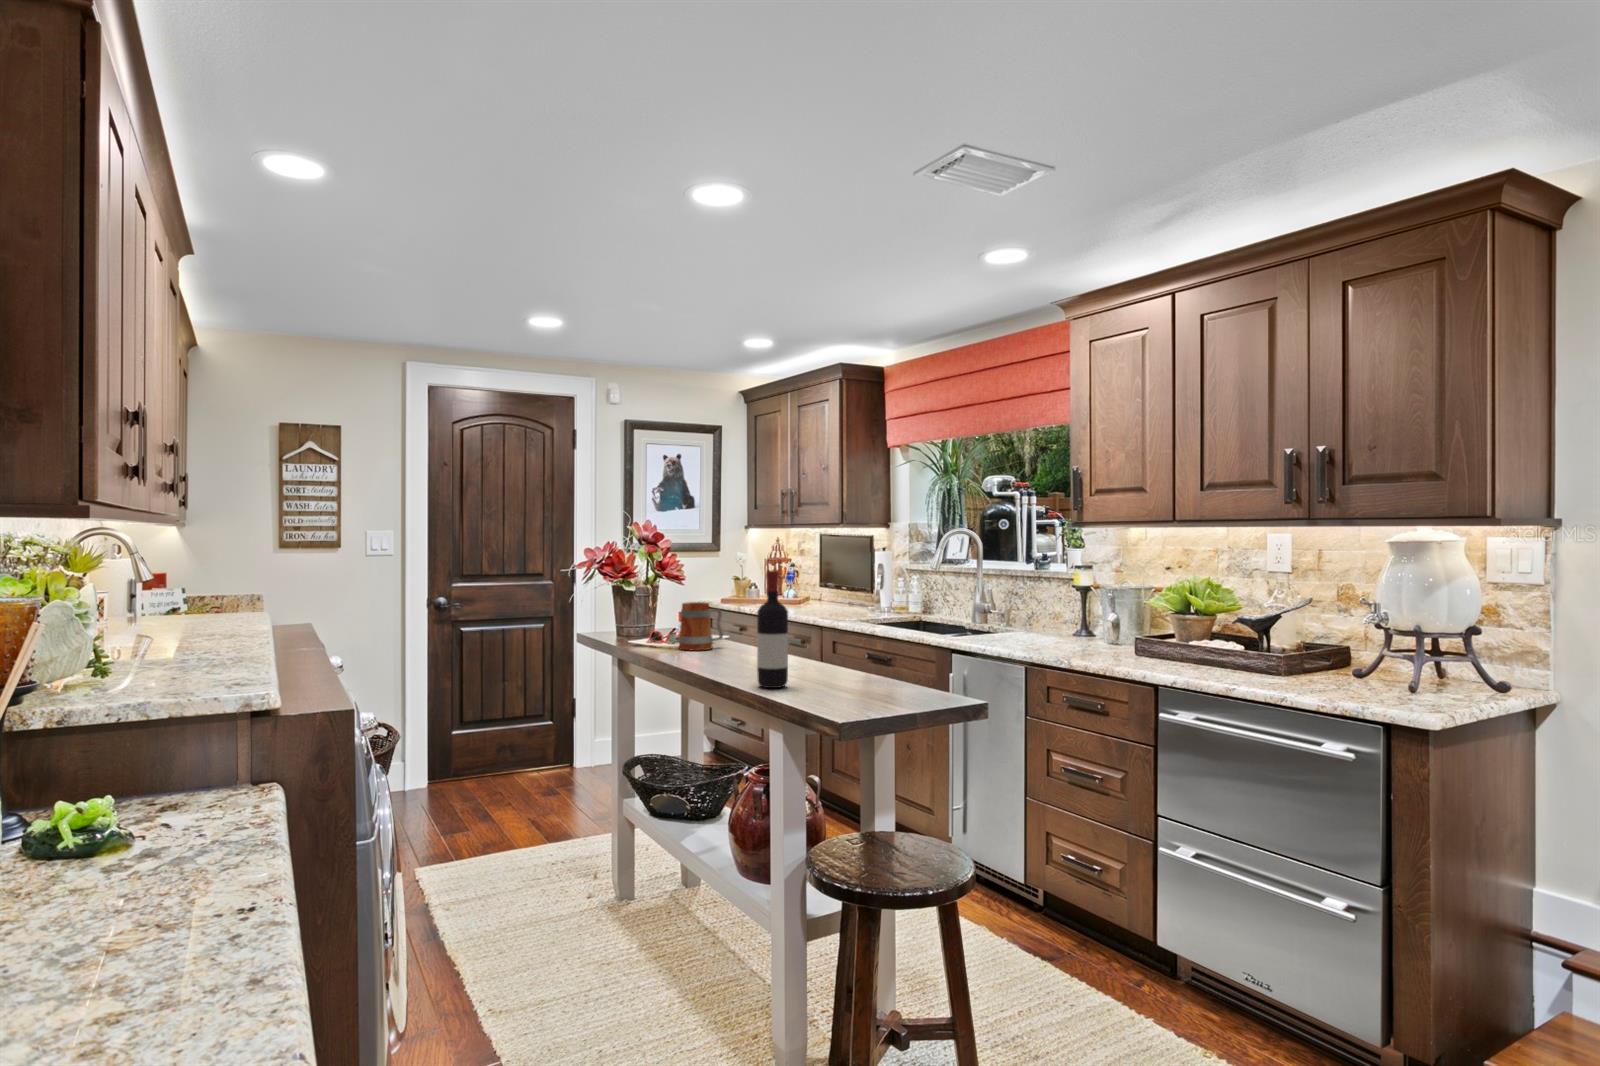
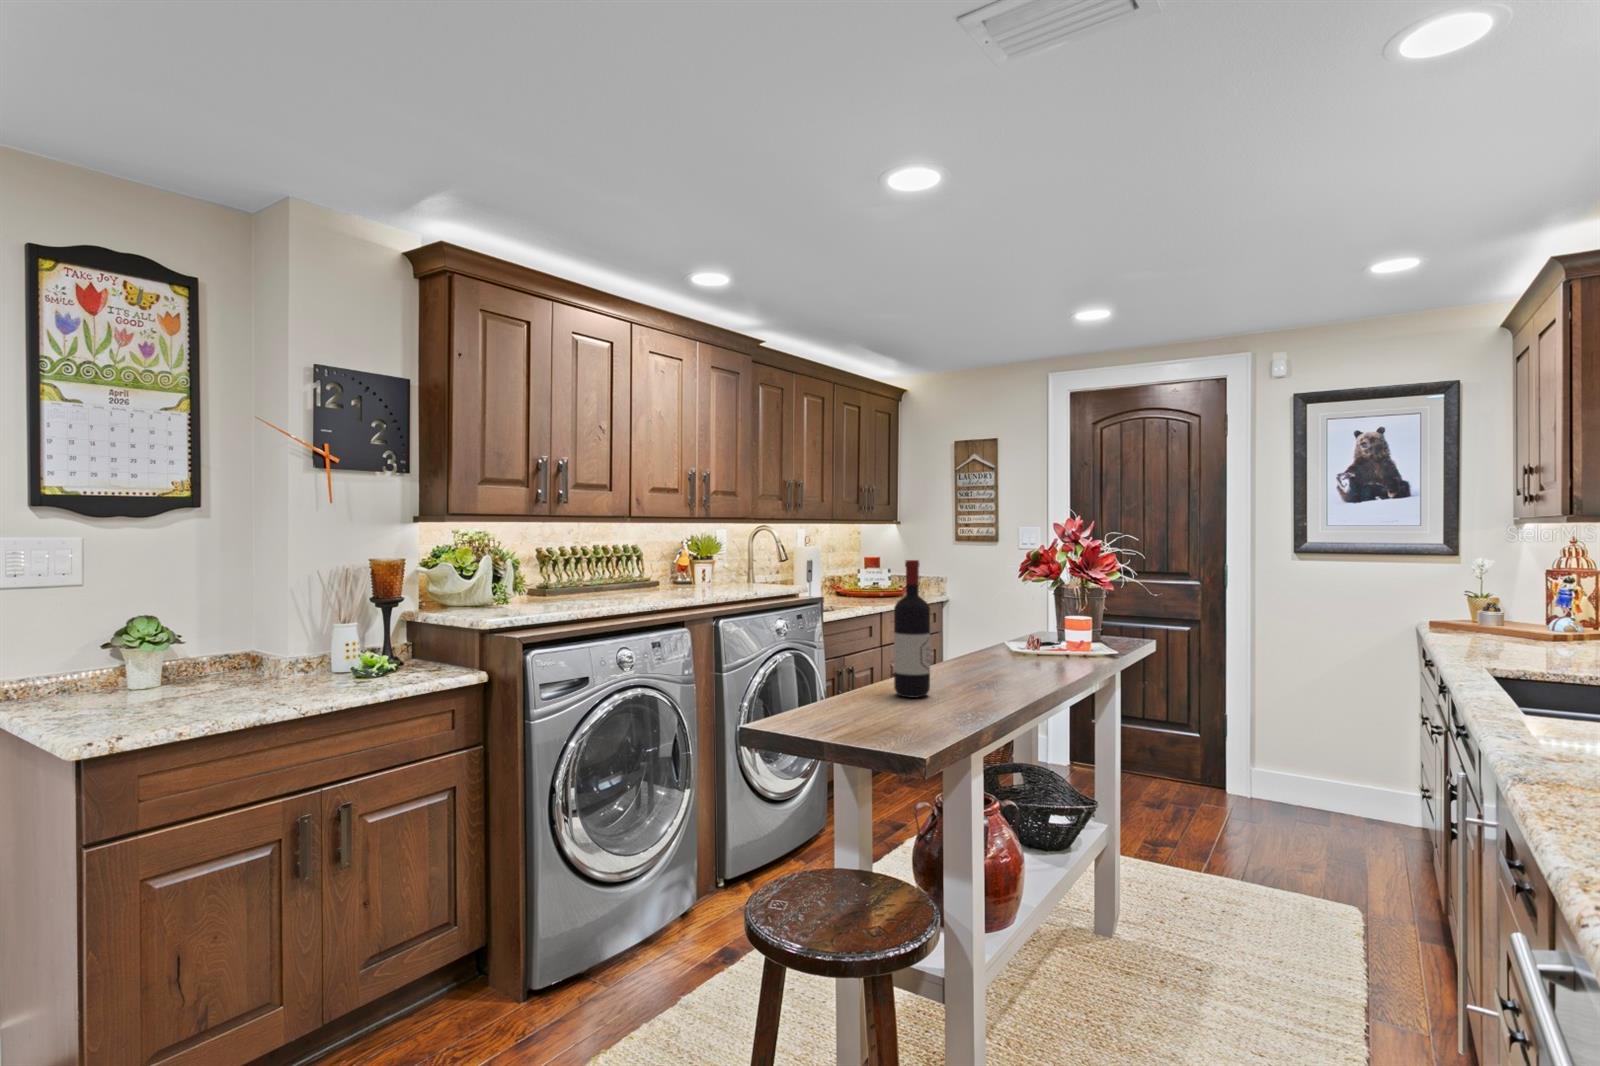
mug: present [678,602,723,650] -> none [1025,601,1079,656]

